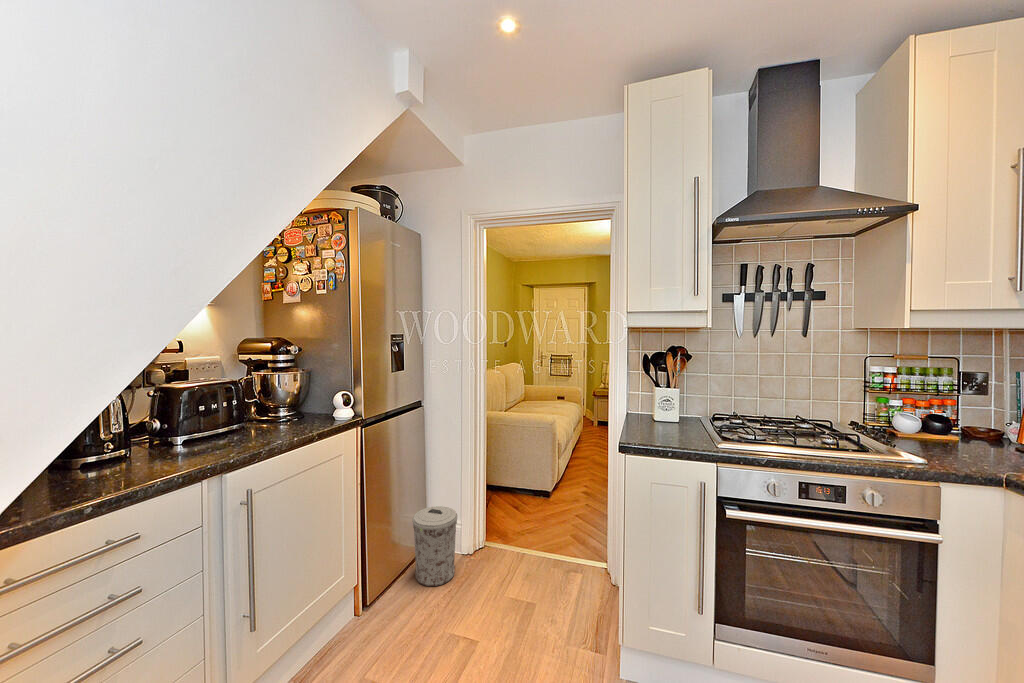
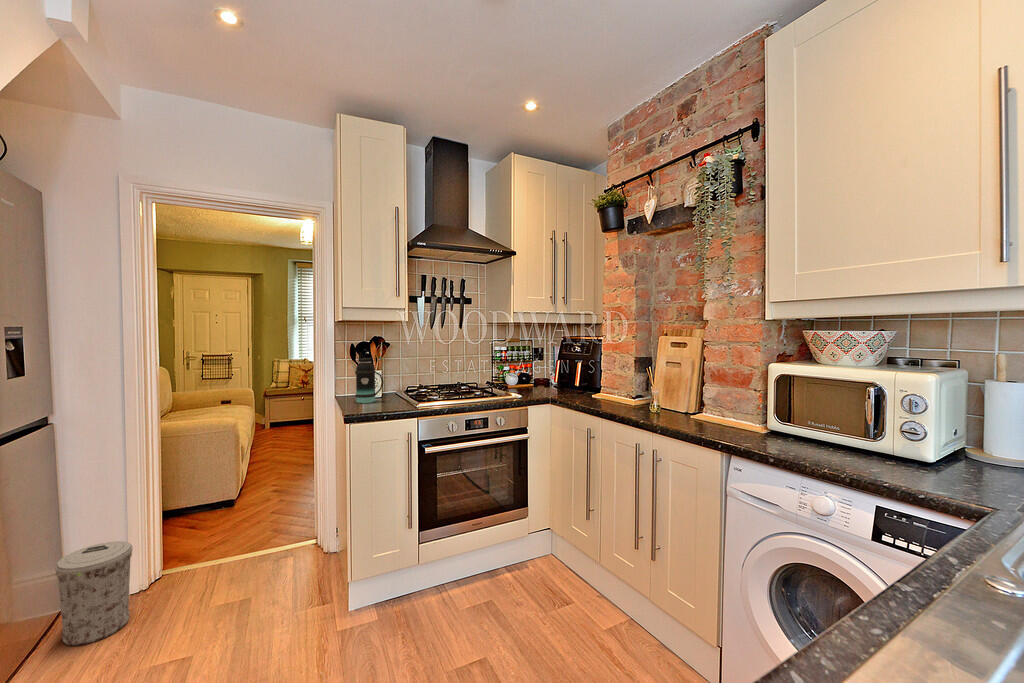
bottle: none [636,367,671,431] -> present [355,352,383,403]

